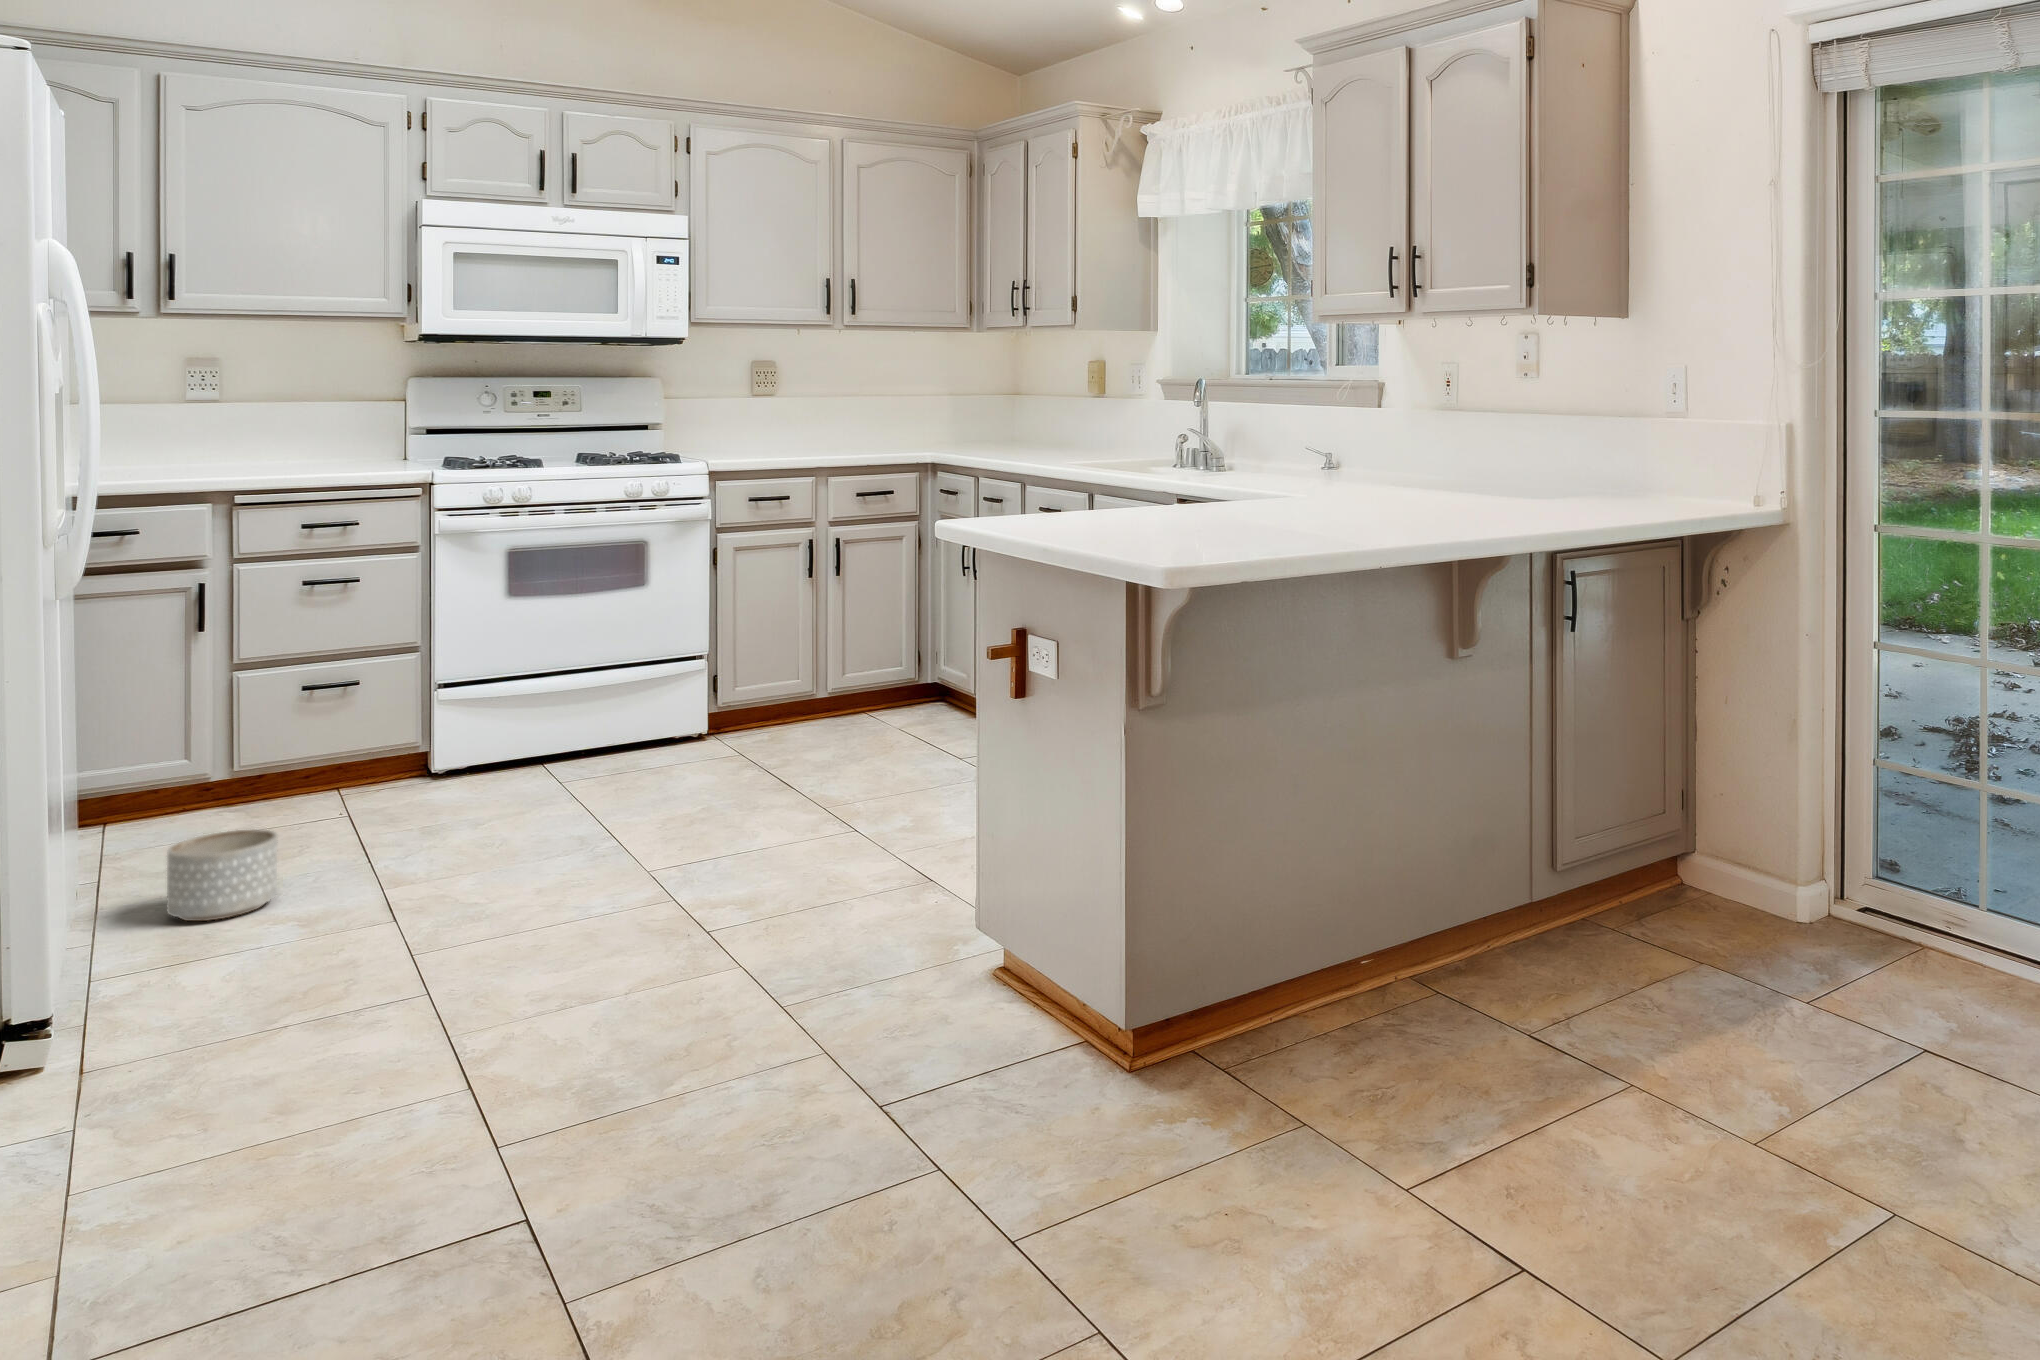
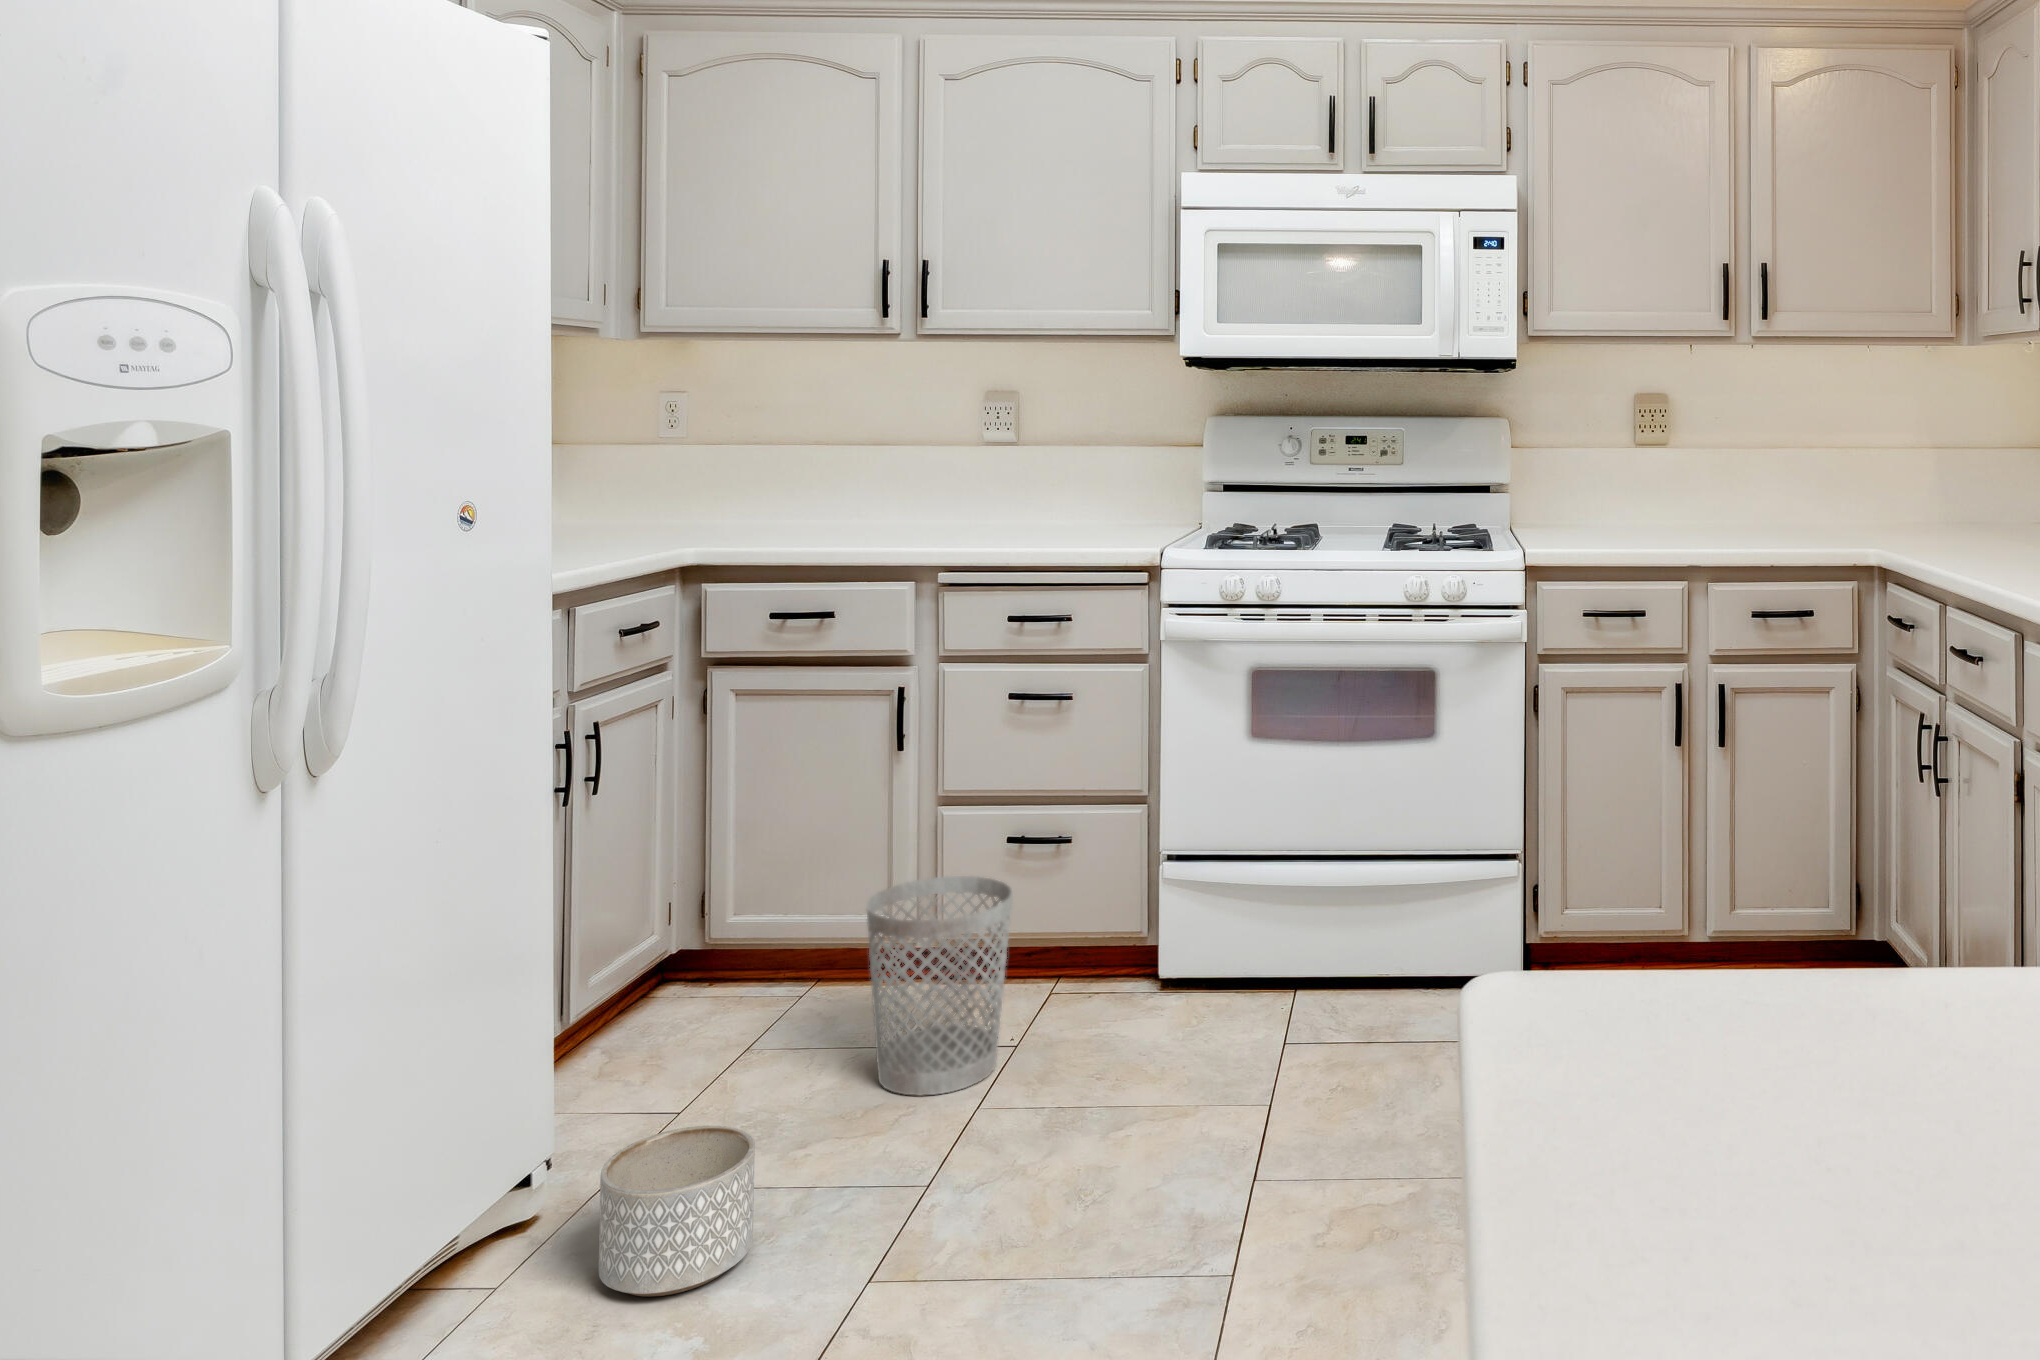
wastebasket: none [240,700,359,841] -> present [866,876,1013,1096]

